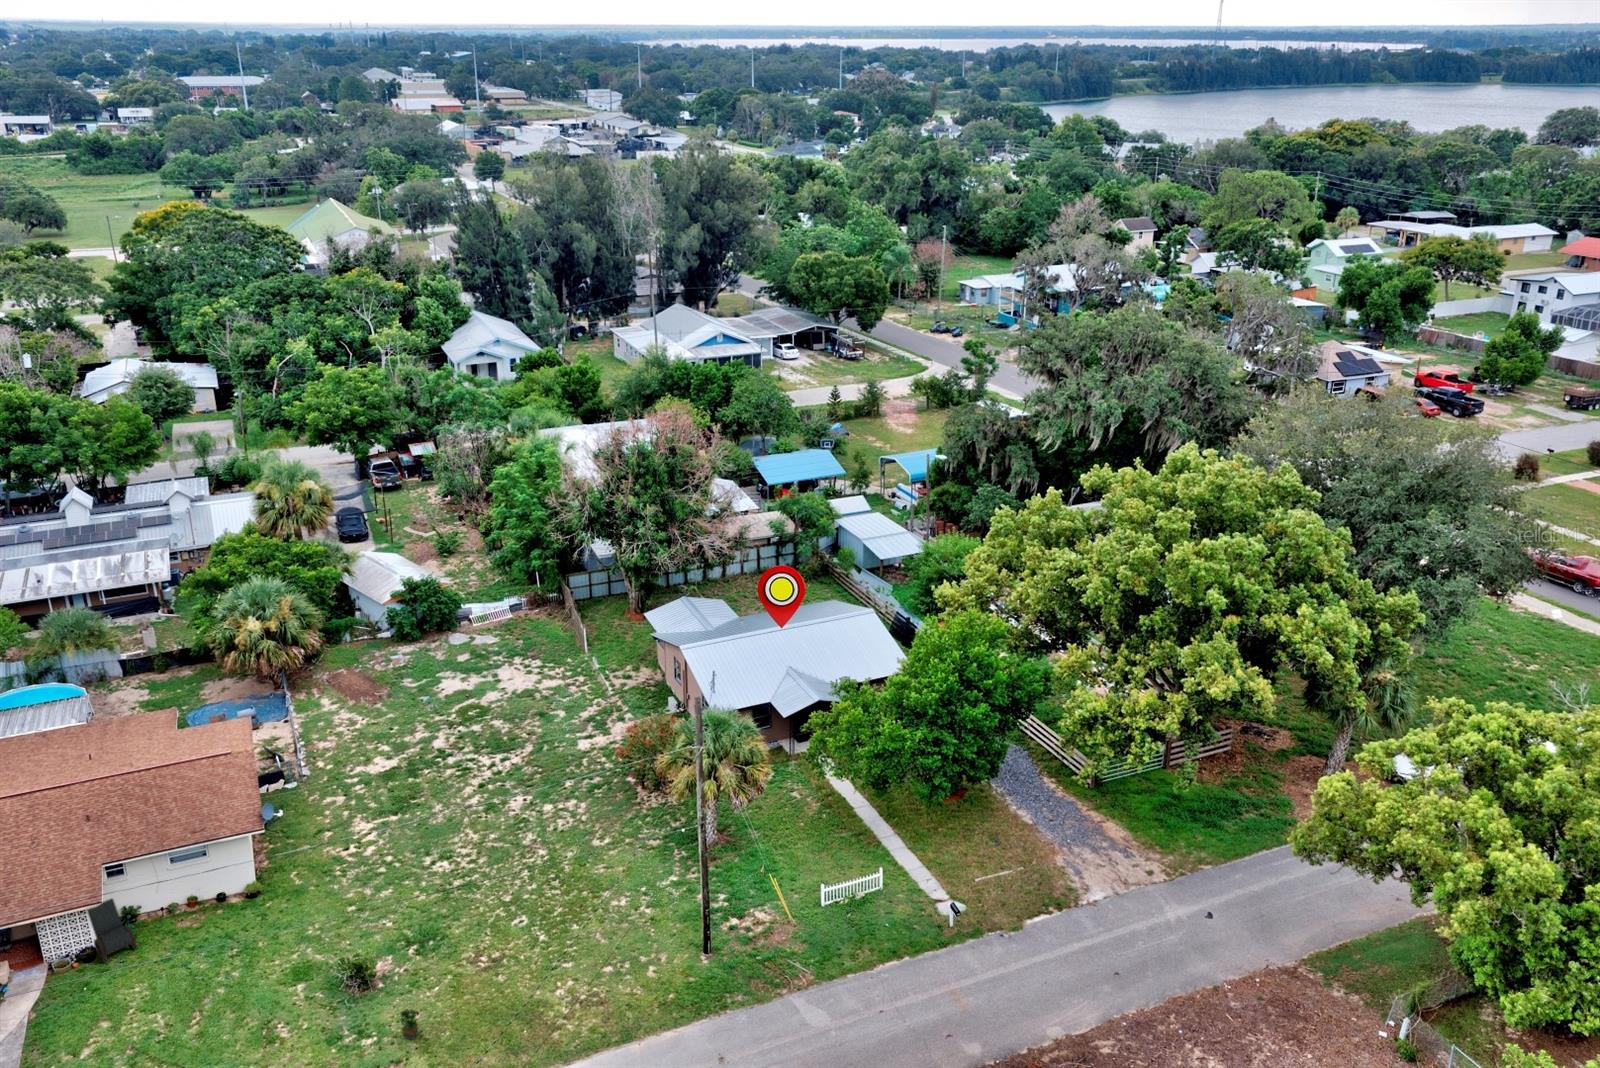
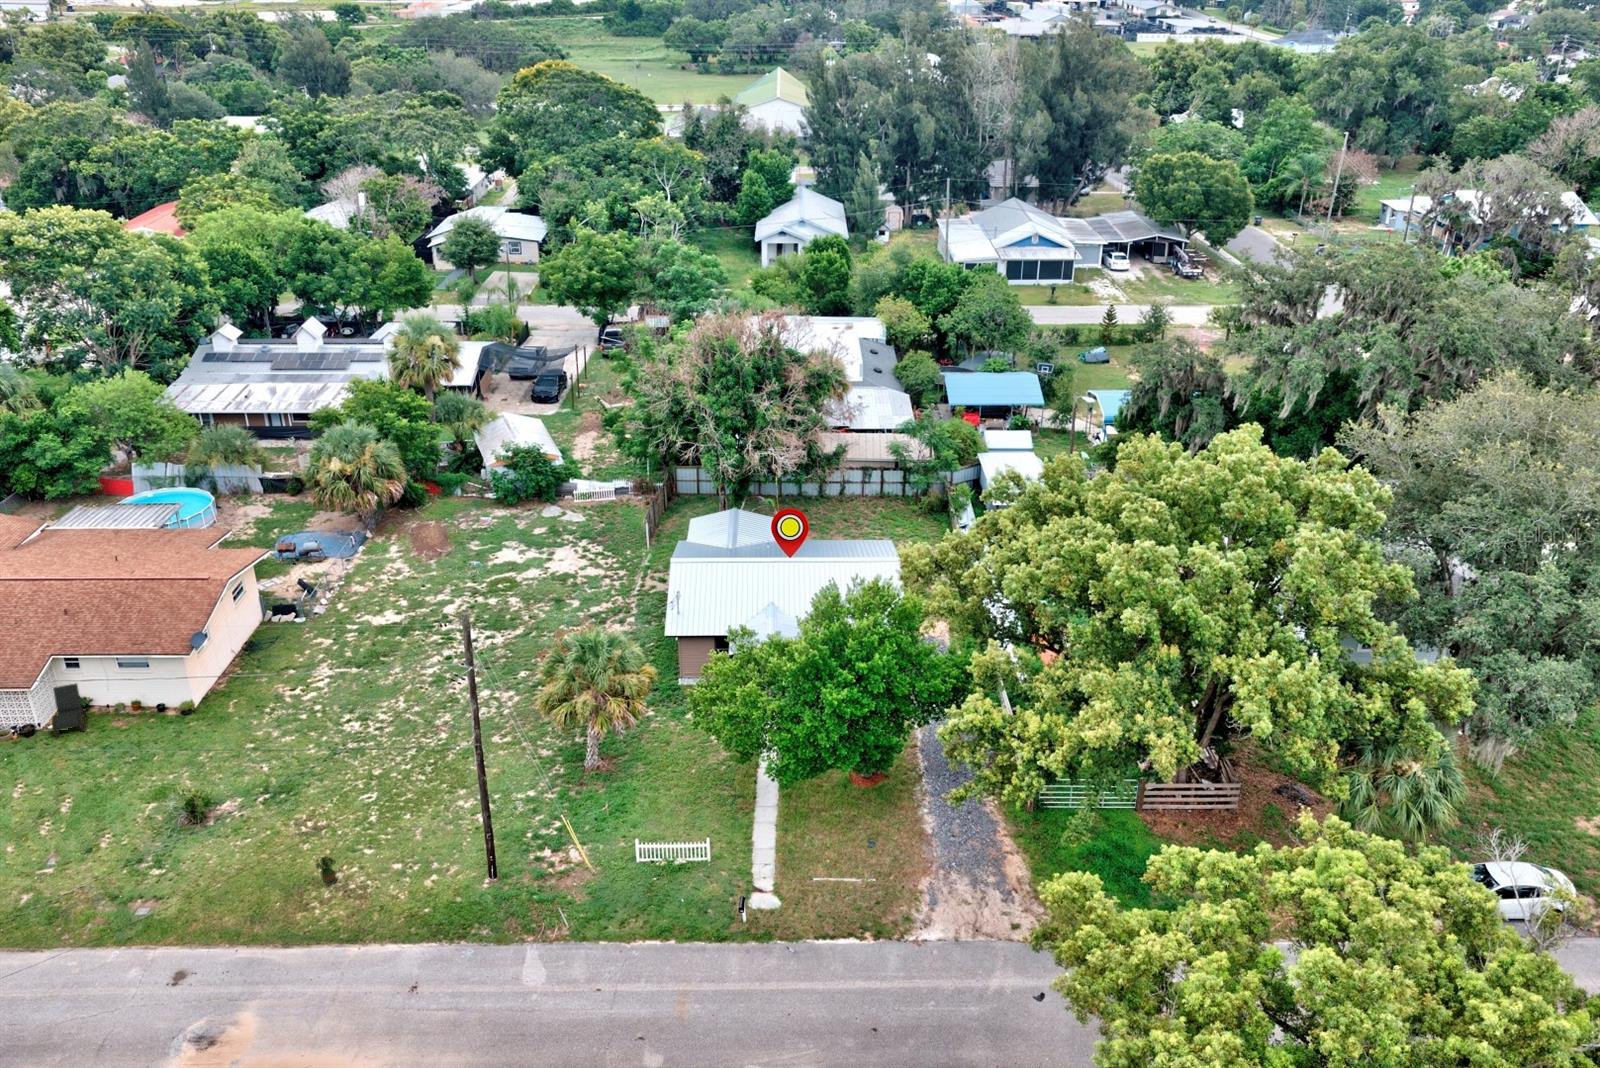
potted tree: present [400,1010,419,1040] -> present [316,856,337,886]

